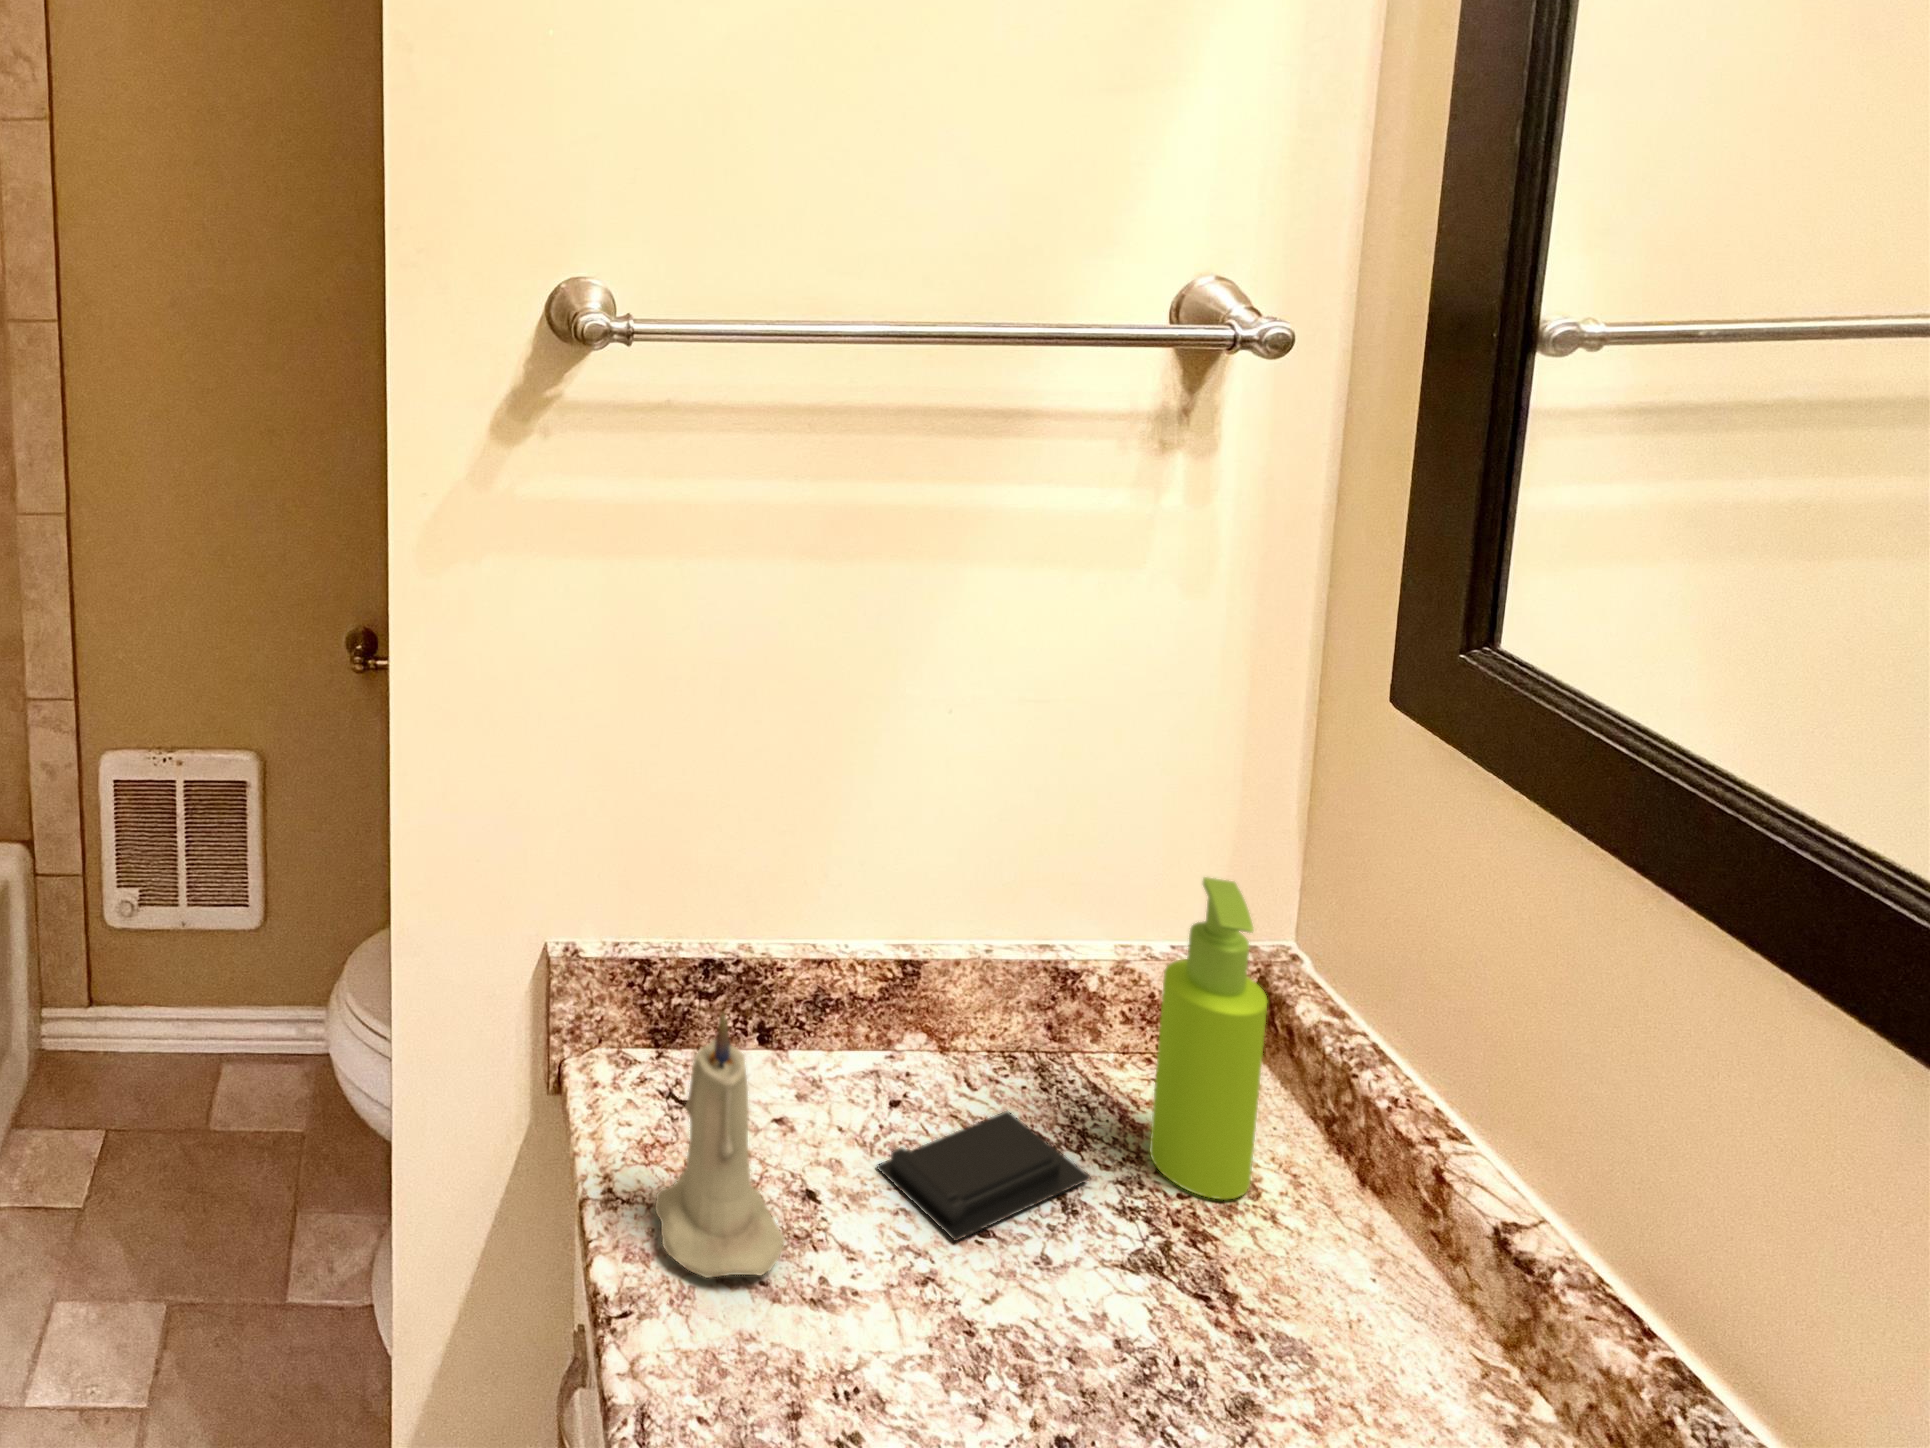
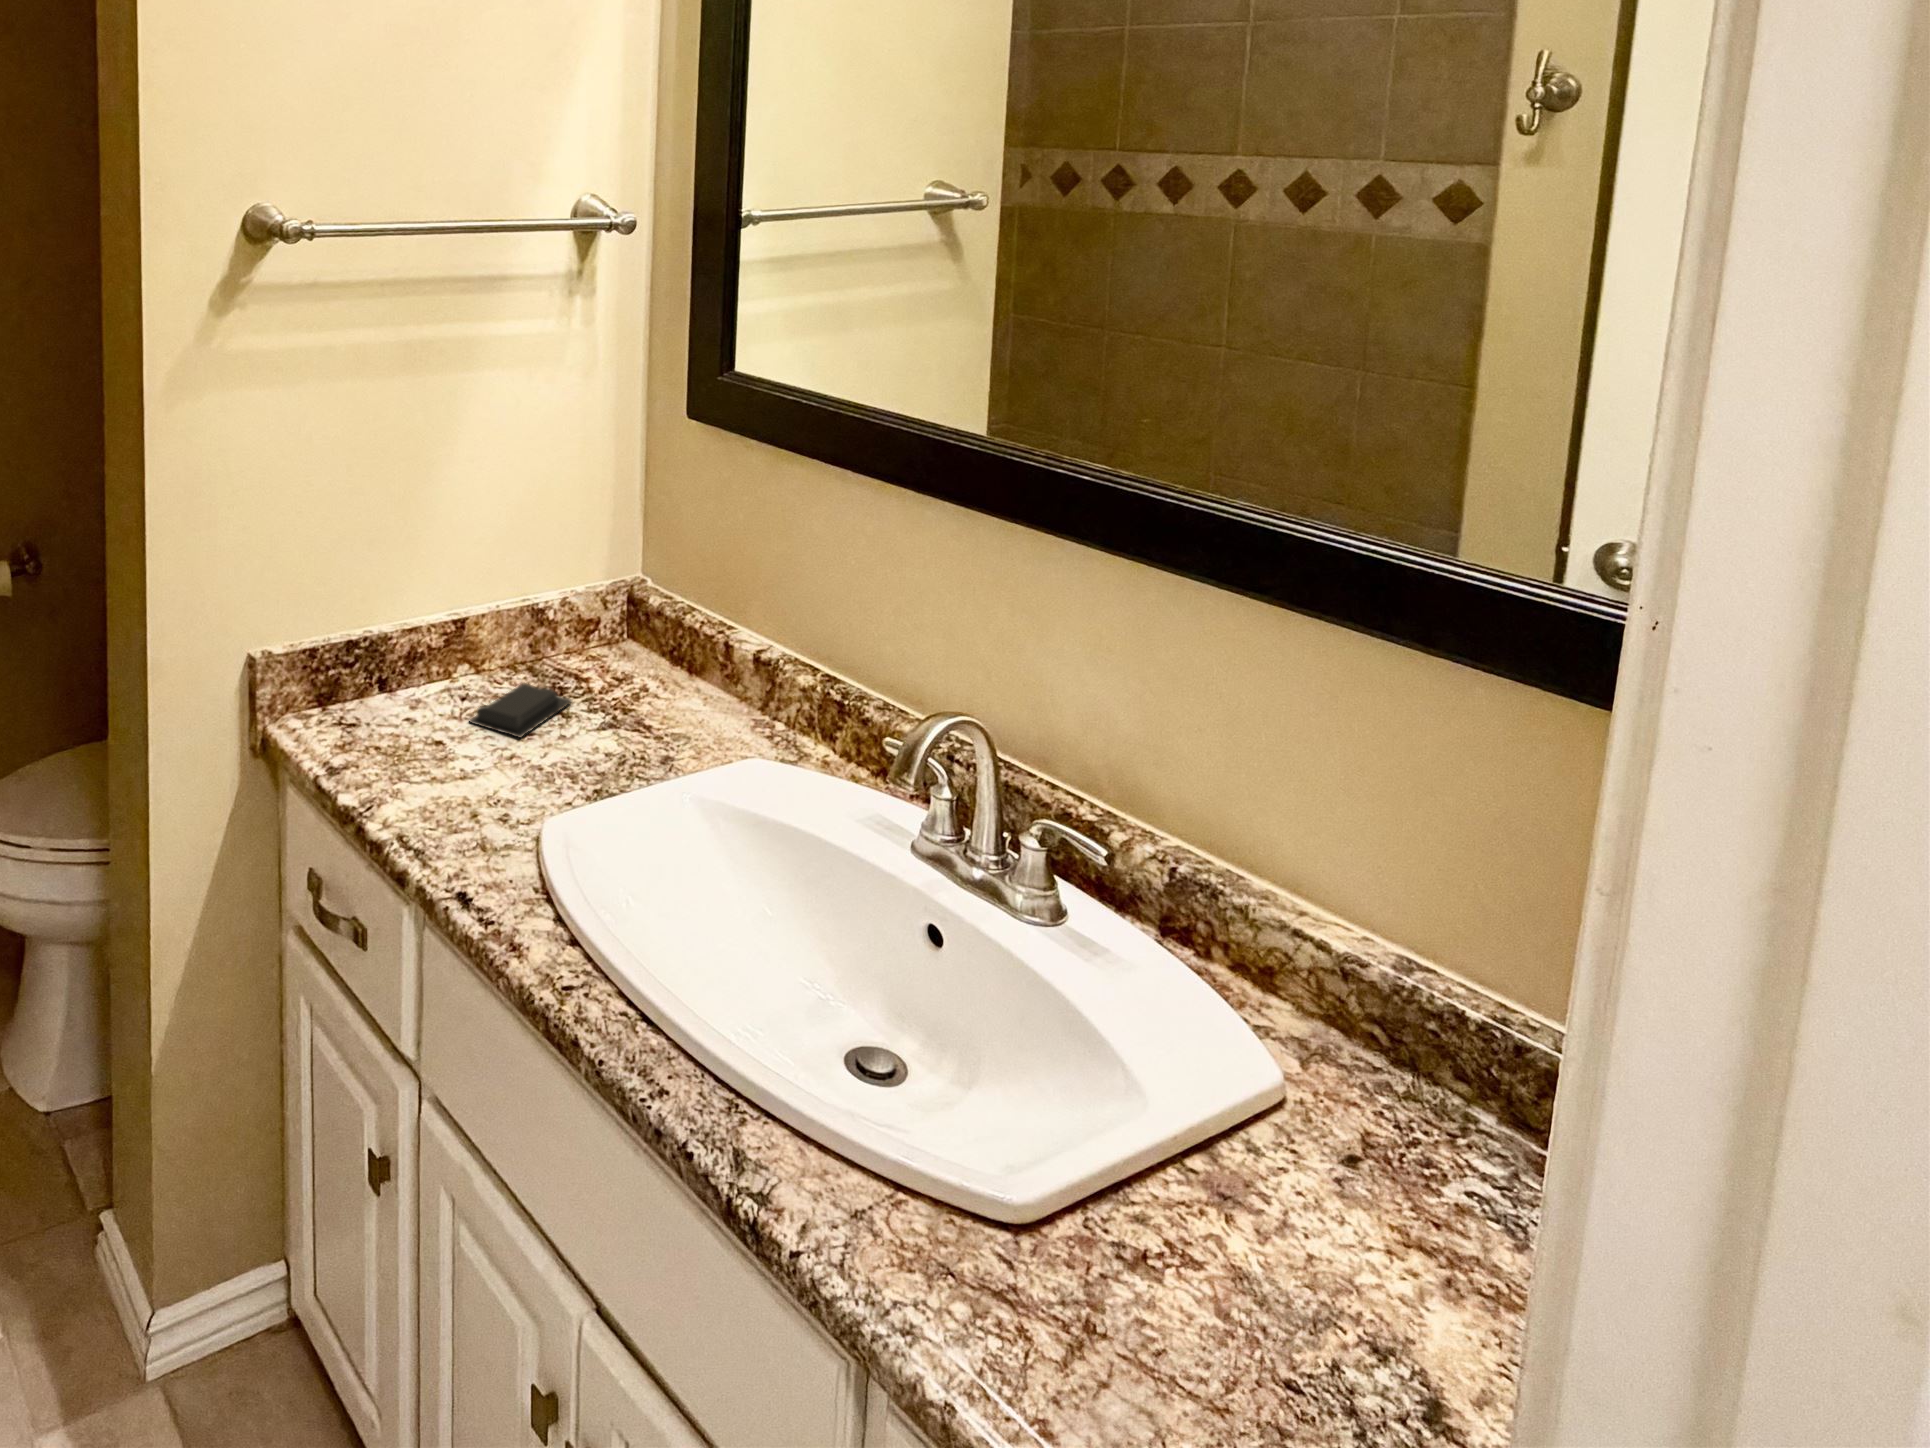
soap dispenser: present [1150,877,1267,1199] -> none [595,523,647,696]
candle: present [655,1014,785,1278] -> none [363,626,441,778]

